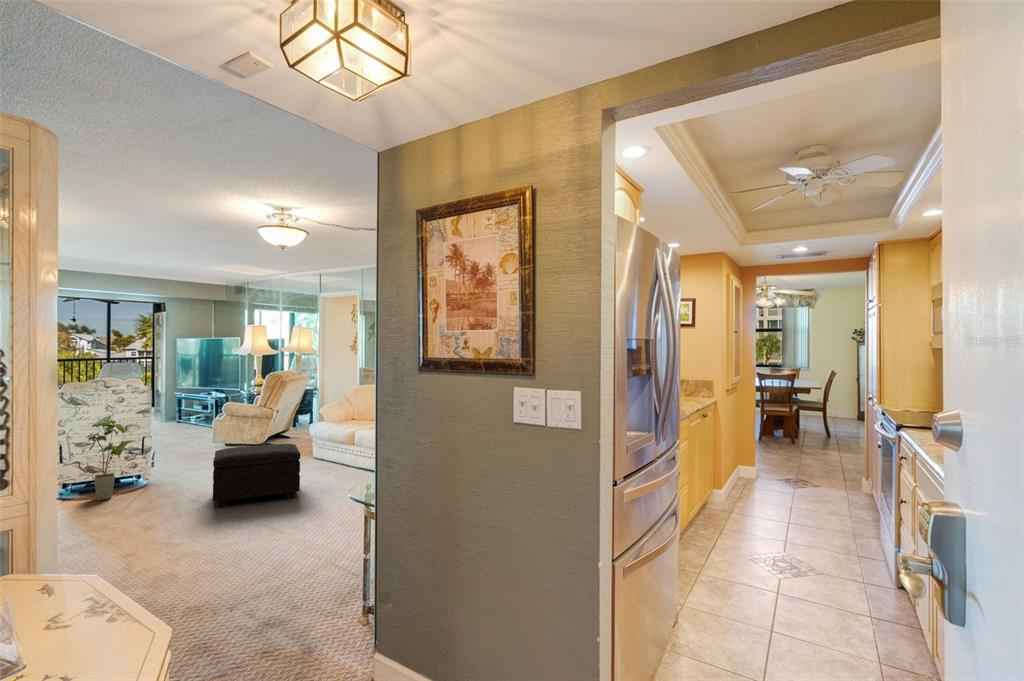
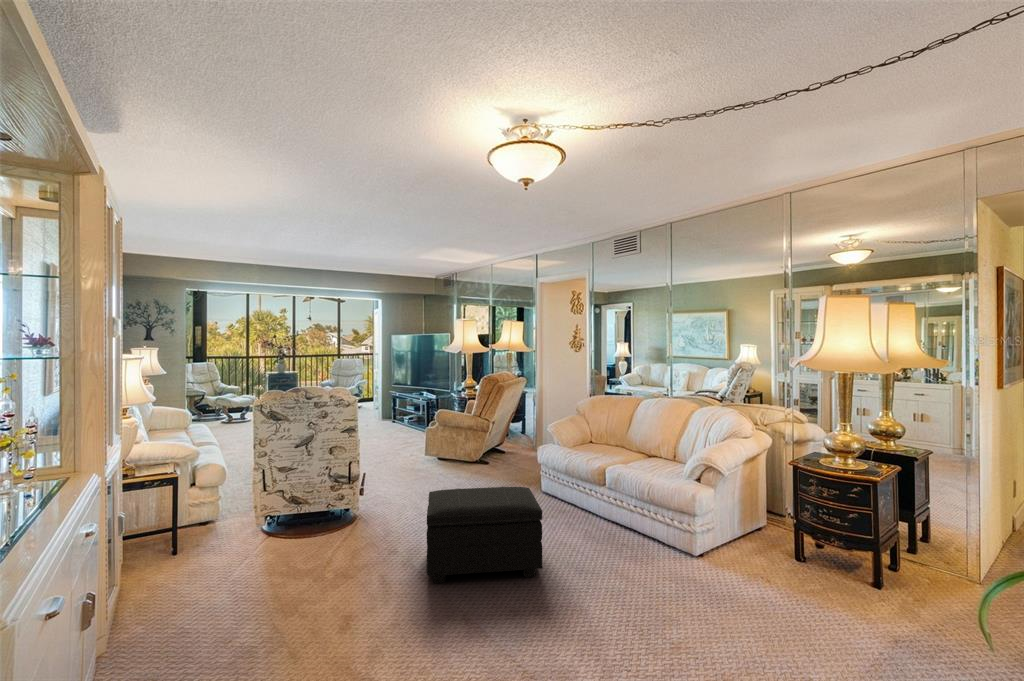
house plant: present [87,420,136,500] -> none [287,442,343,544]

